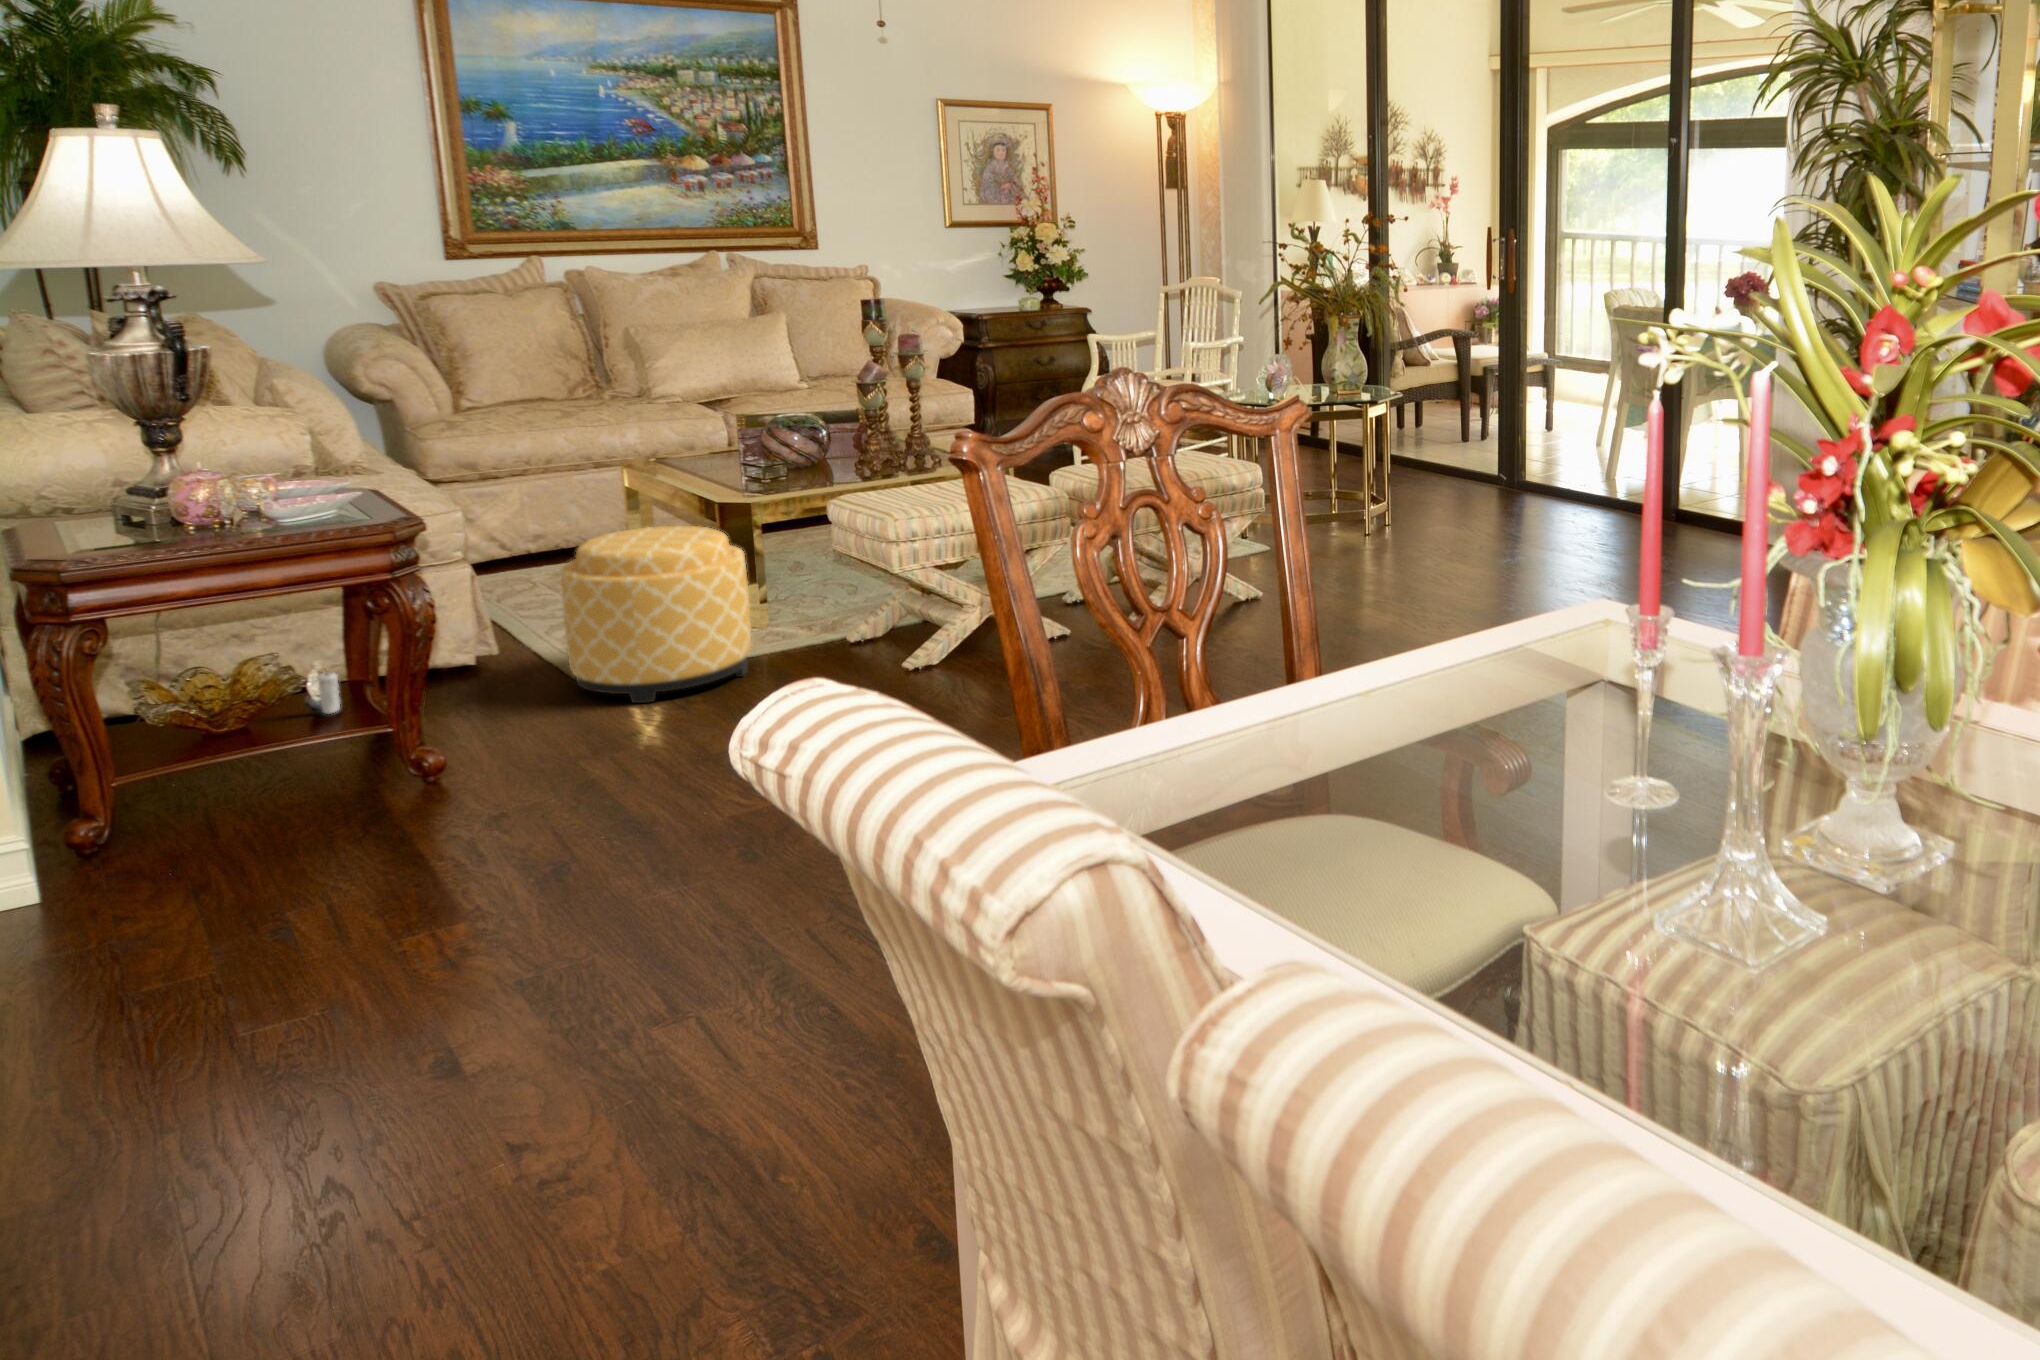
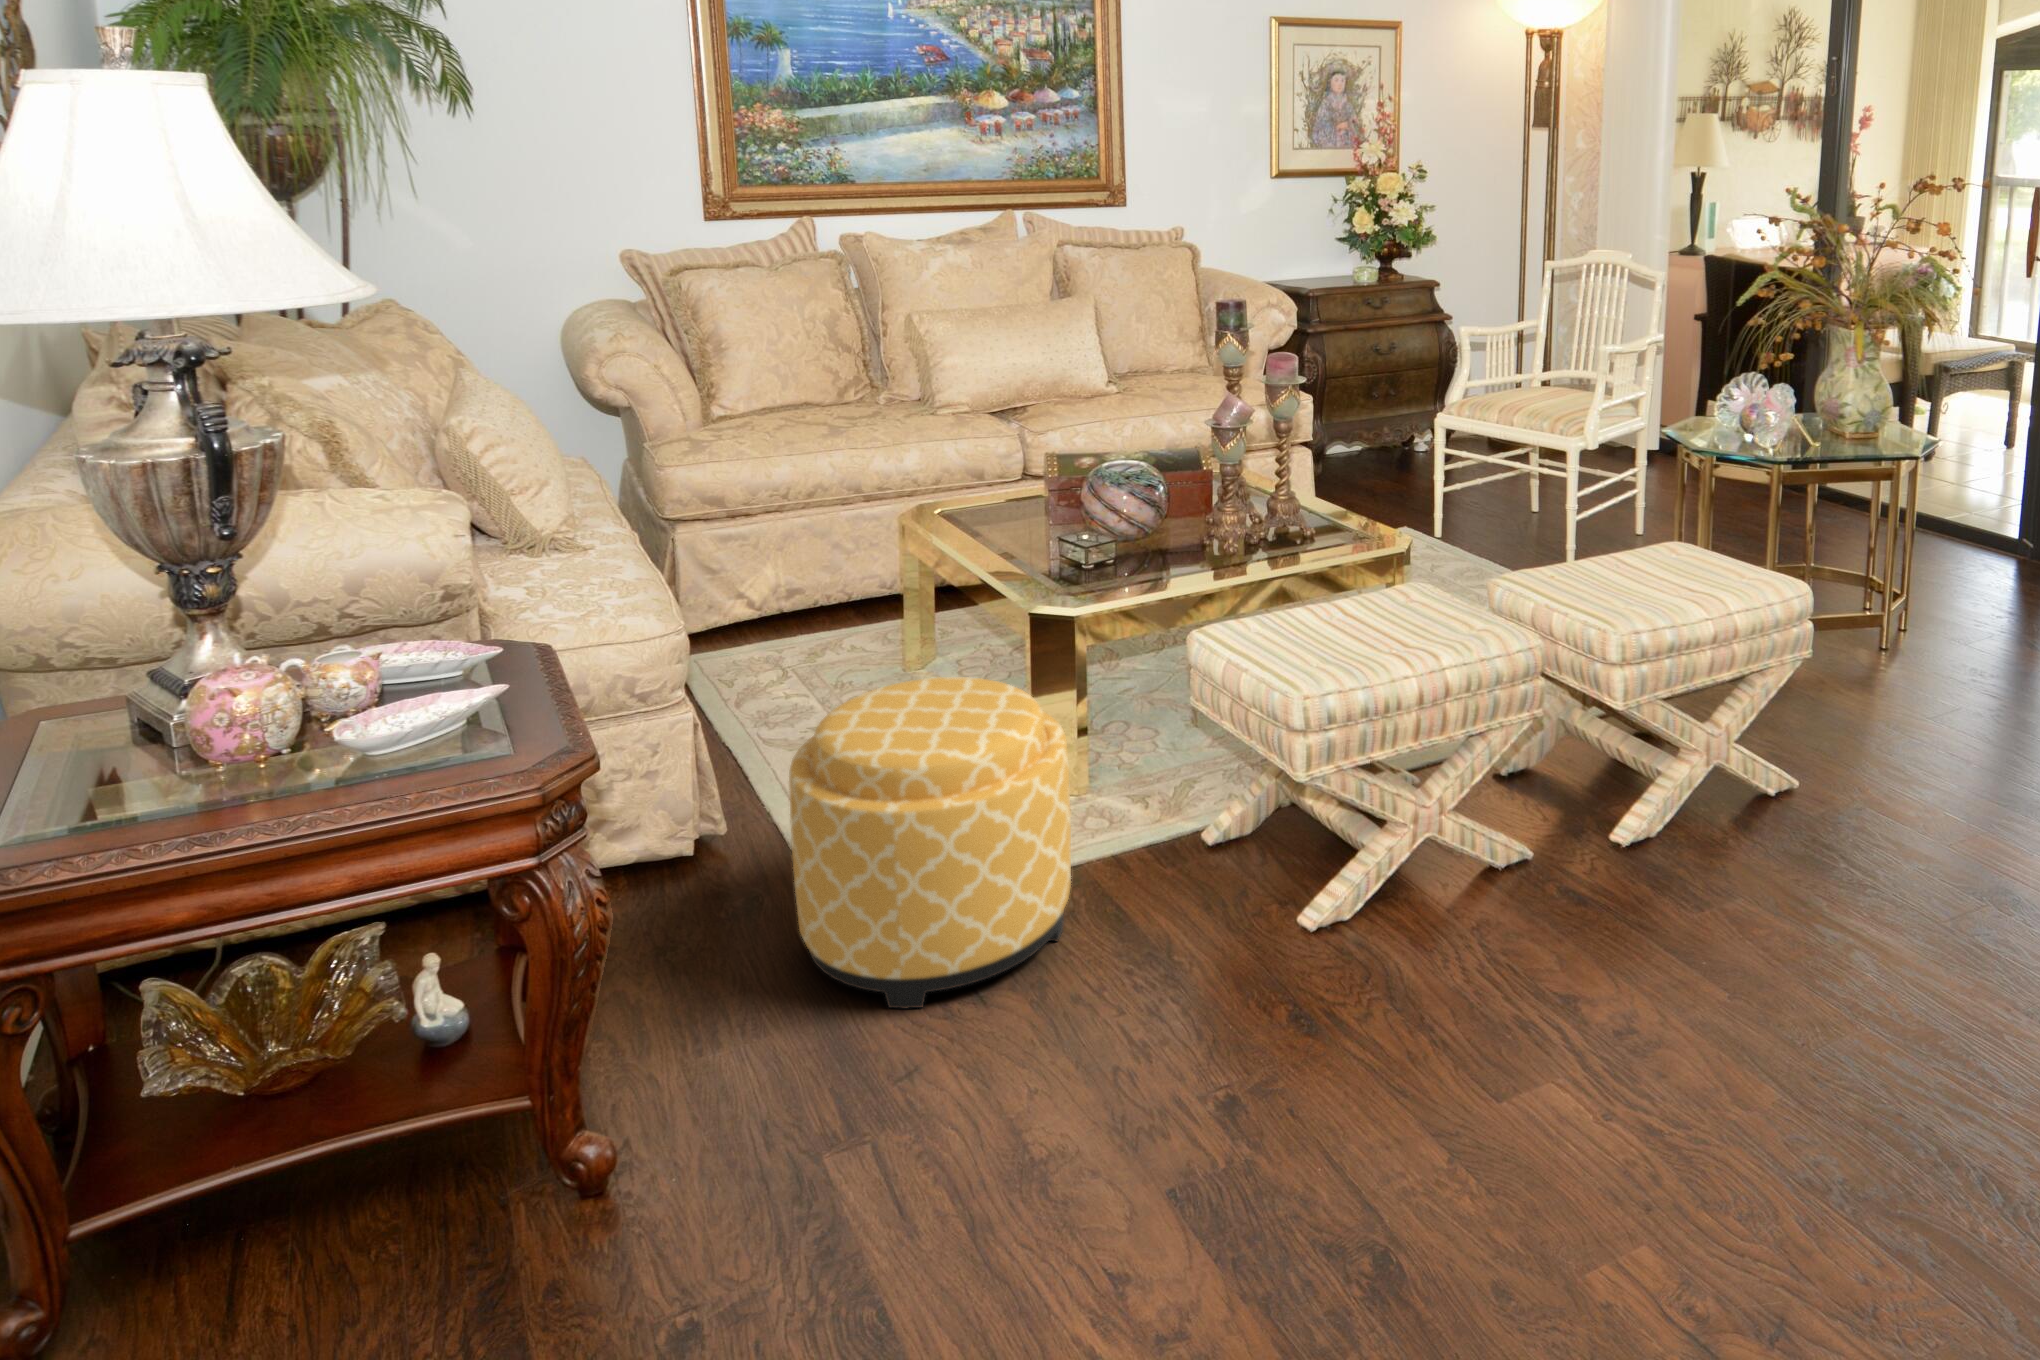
candle: present [317,672,340,714] -> none [365,1008,406,1091]

